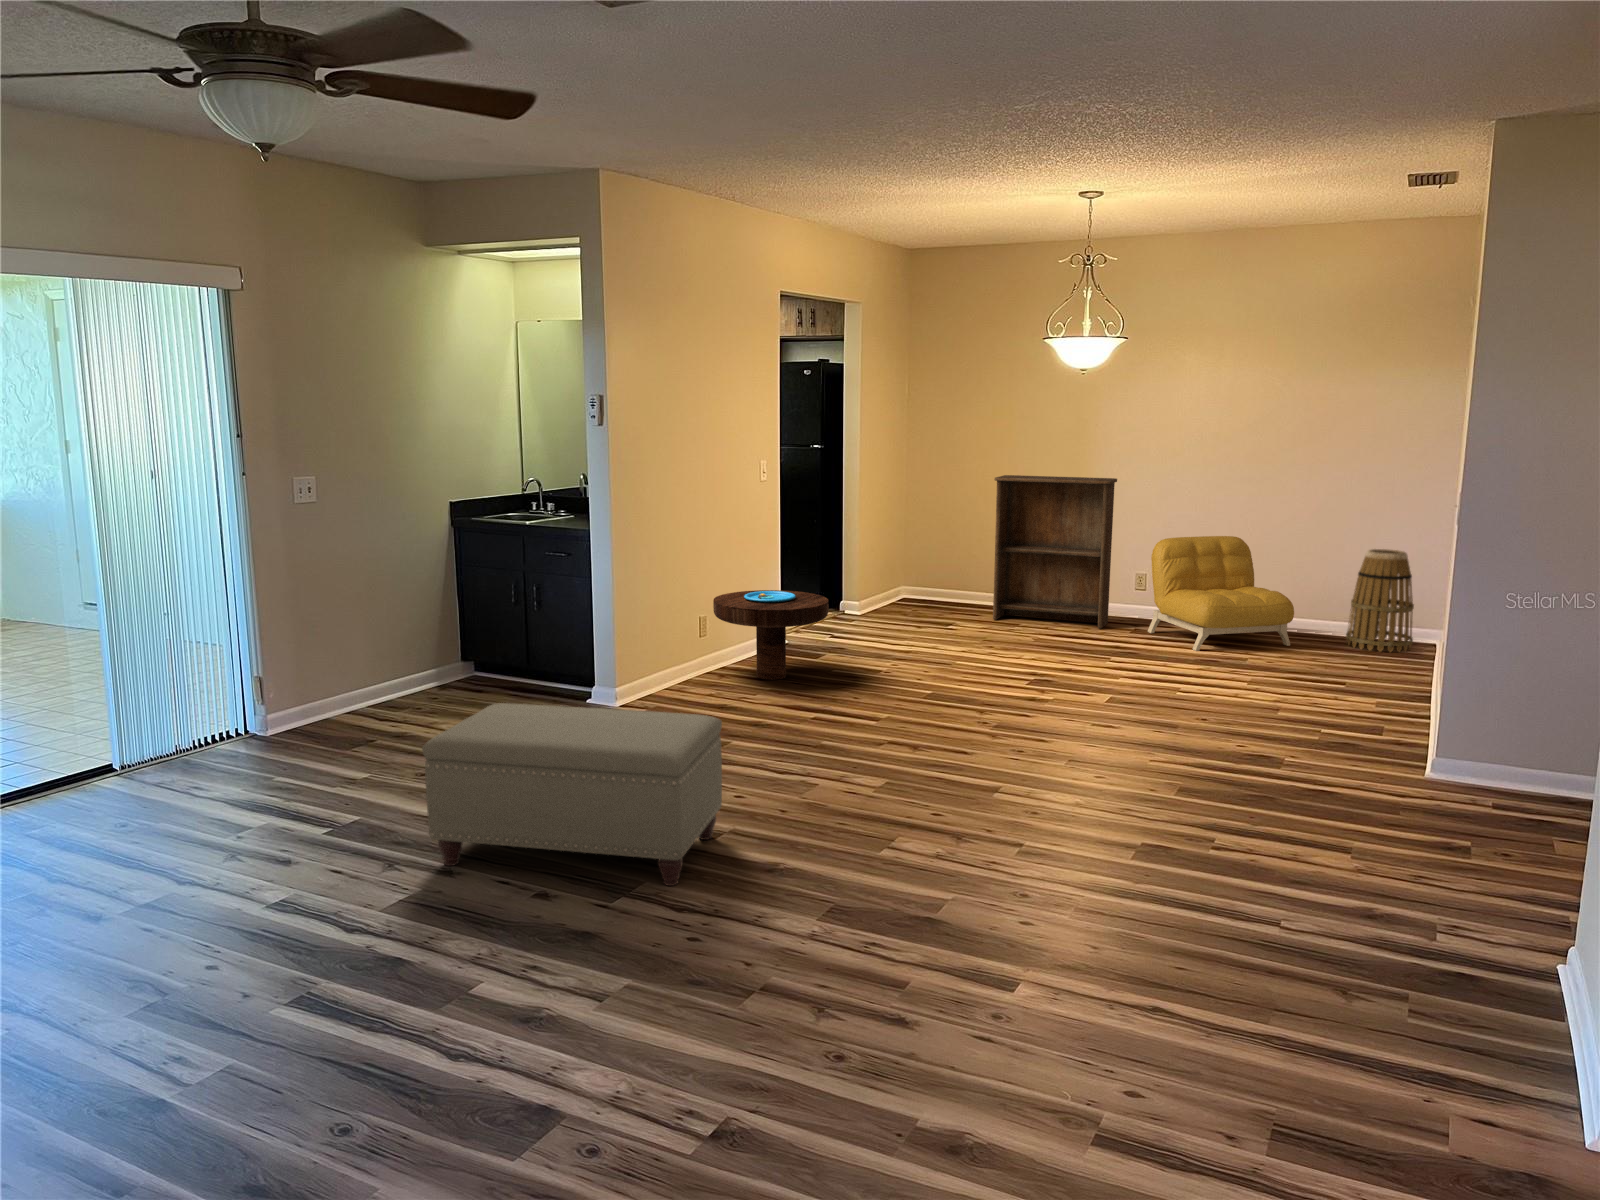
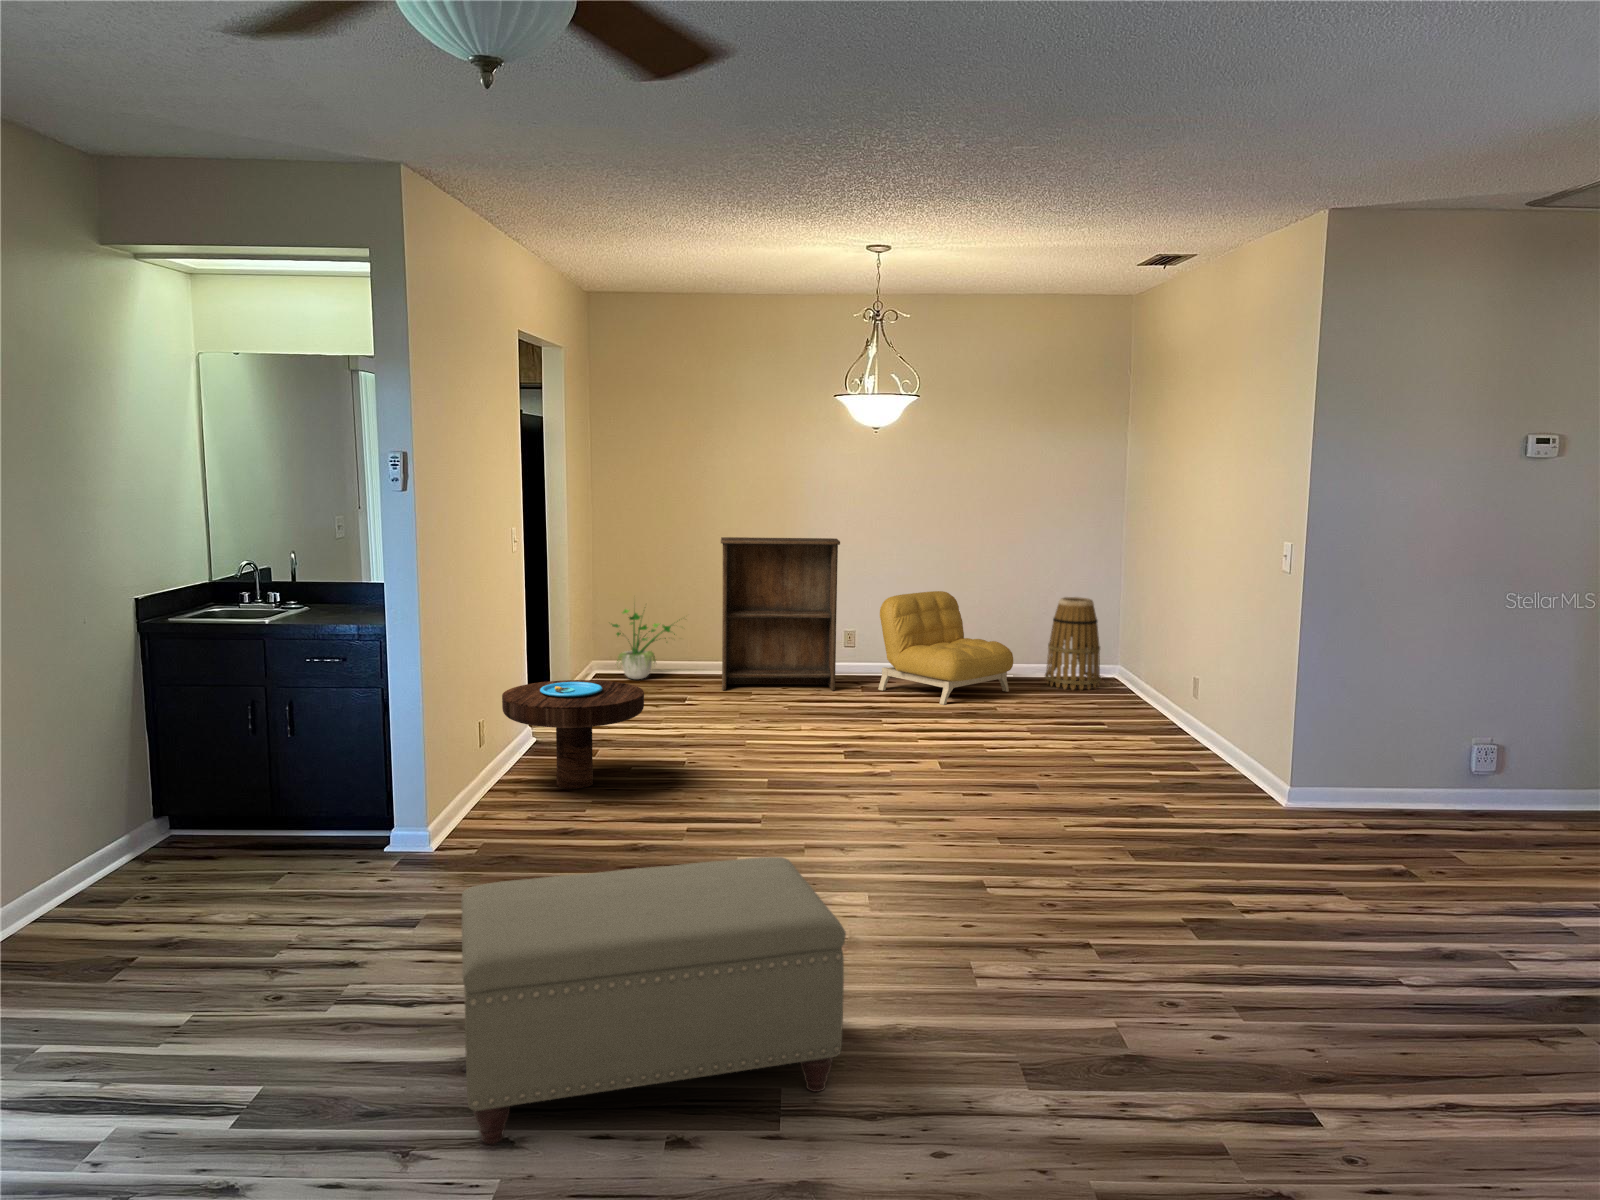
potted plant: none [908,525,980,605] -> present [612,609,675,679]

